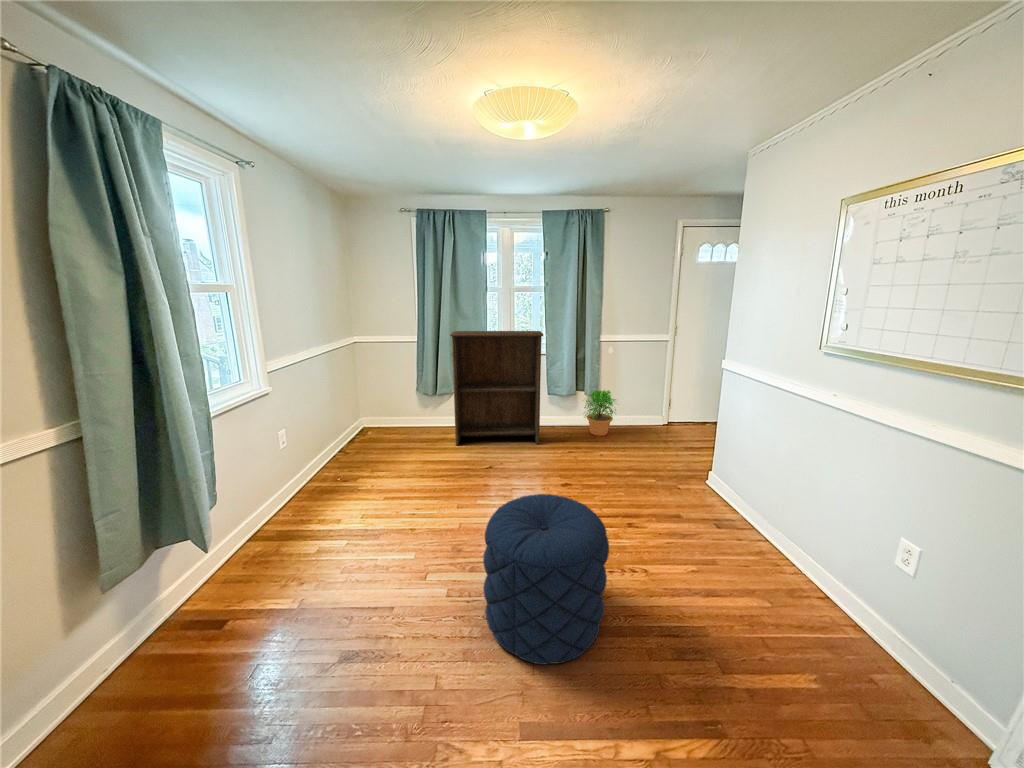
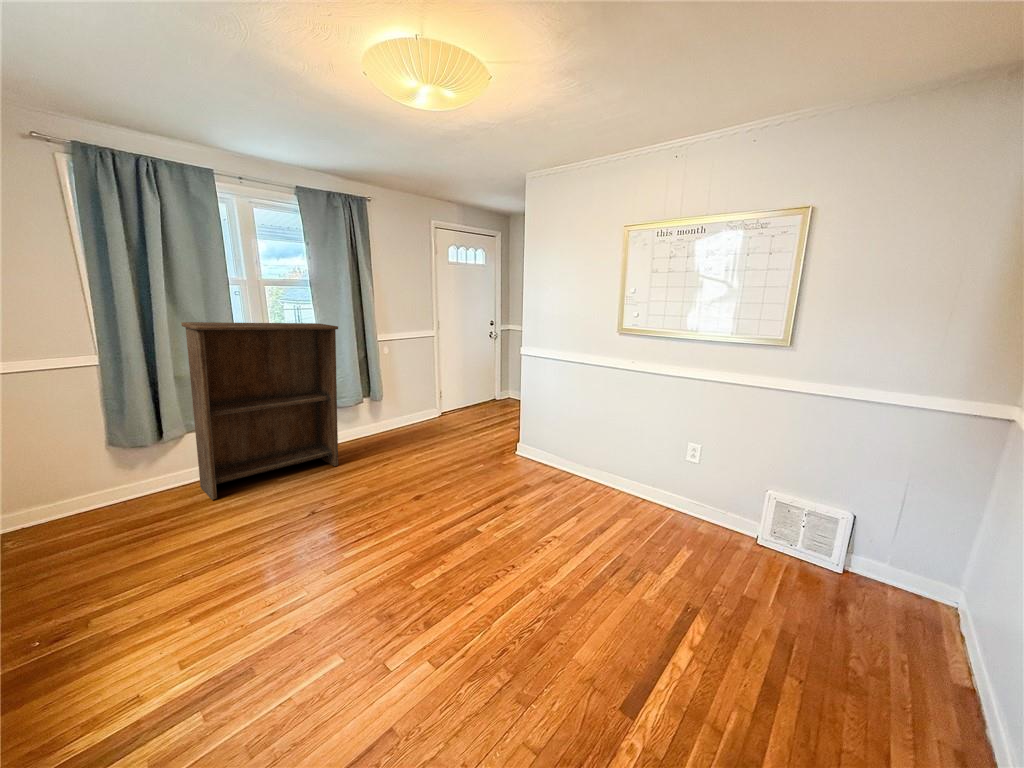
potted plant: present [584,390,616,436] -> none [367,388,413,441]
pouf: present [483,494,609,664] -> none [471,489,607,668]

